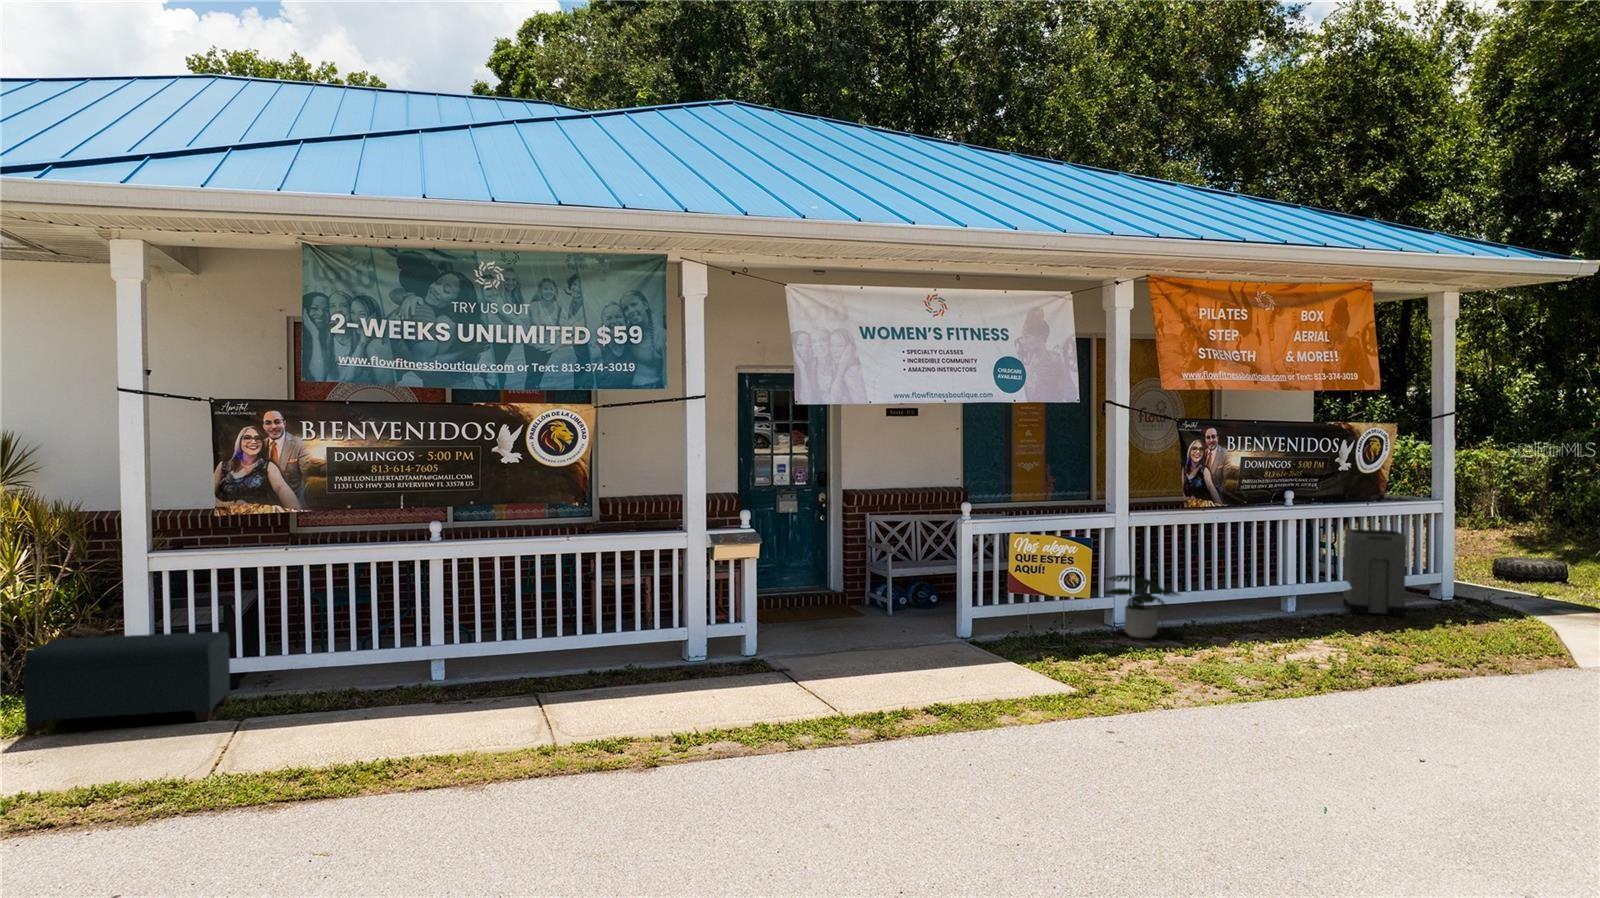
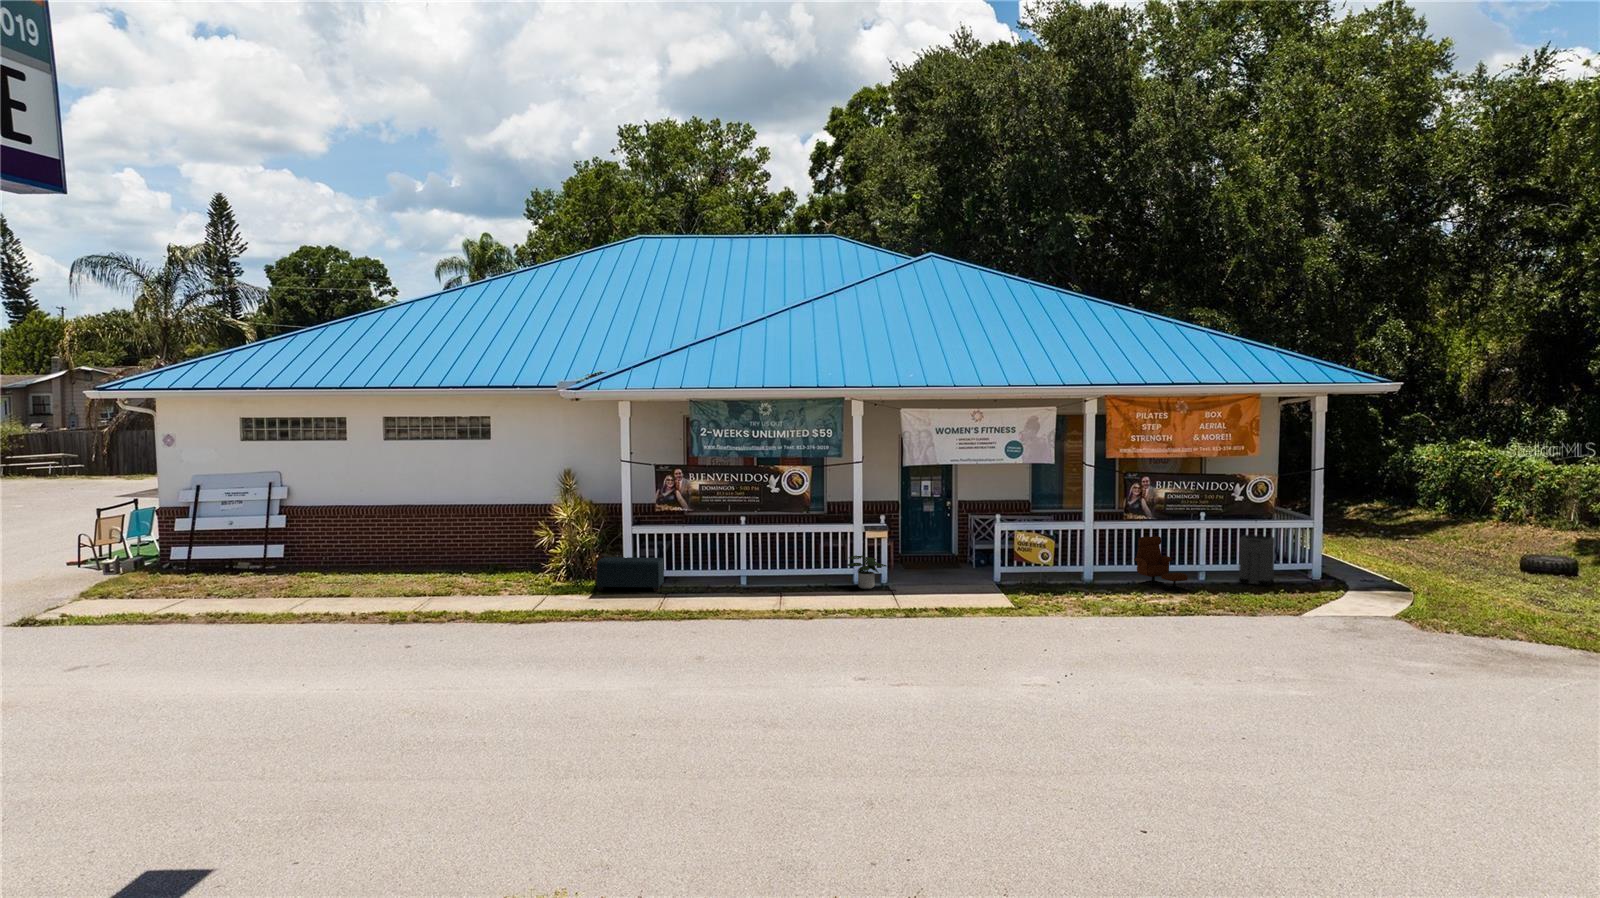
lounge chair: none [1199,537,1307,638] -> present [1134,536,1188,592]
potted plant: present [1105,575,1179,638] -> present [848,556,887,589]

